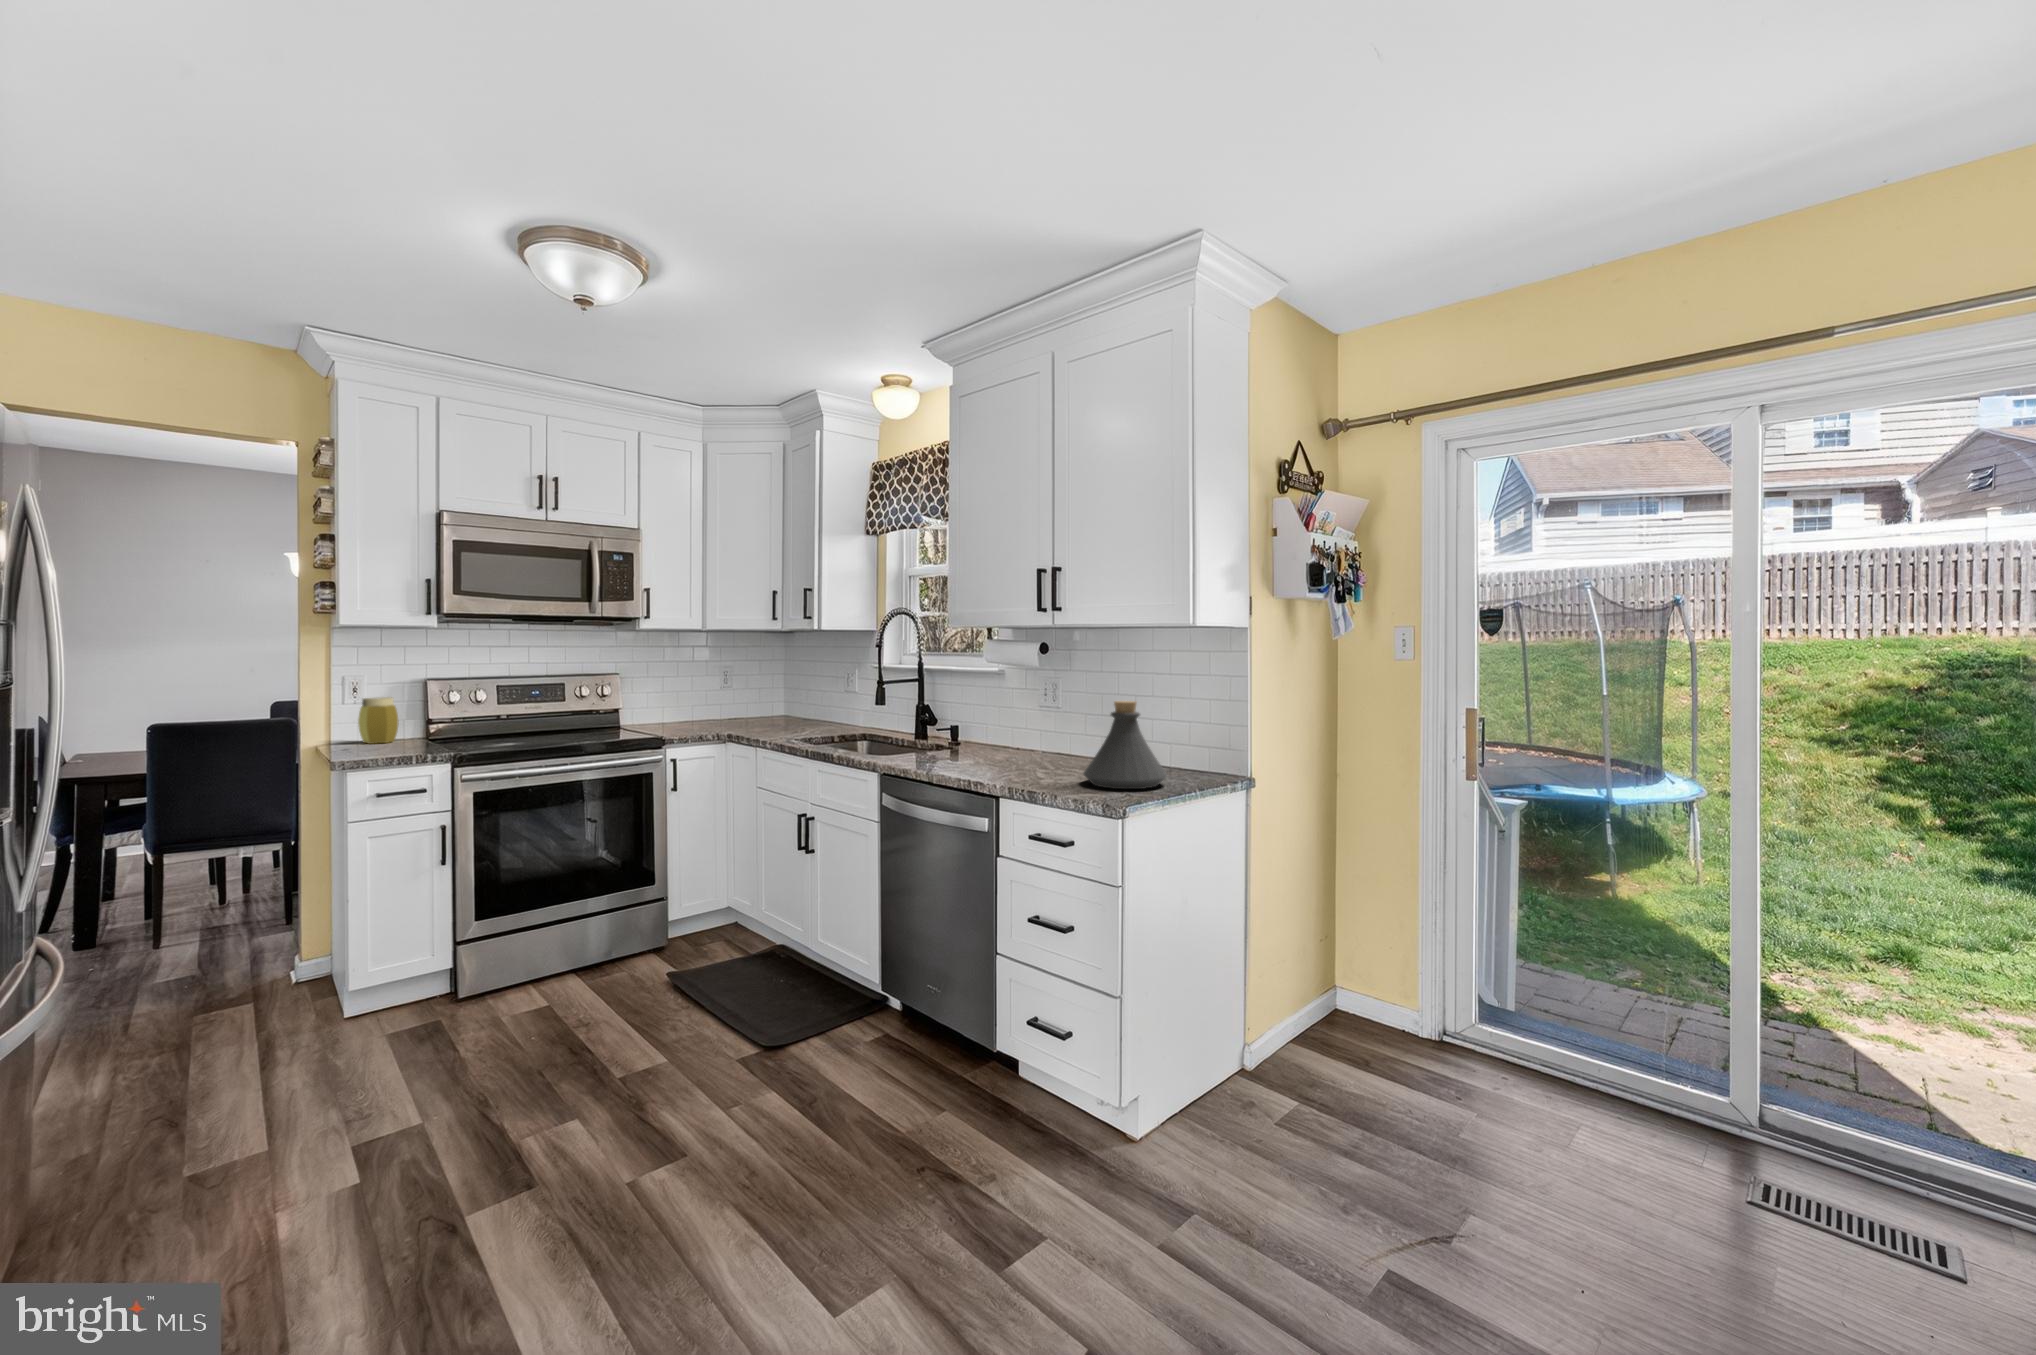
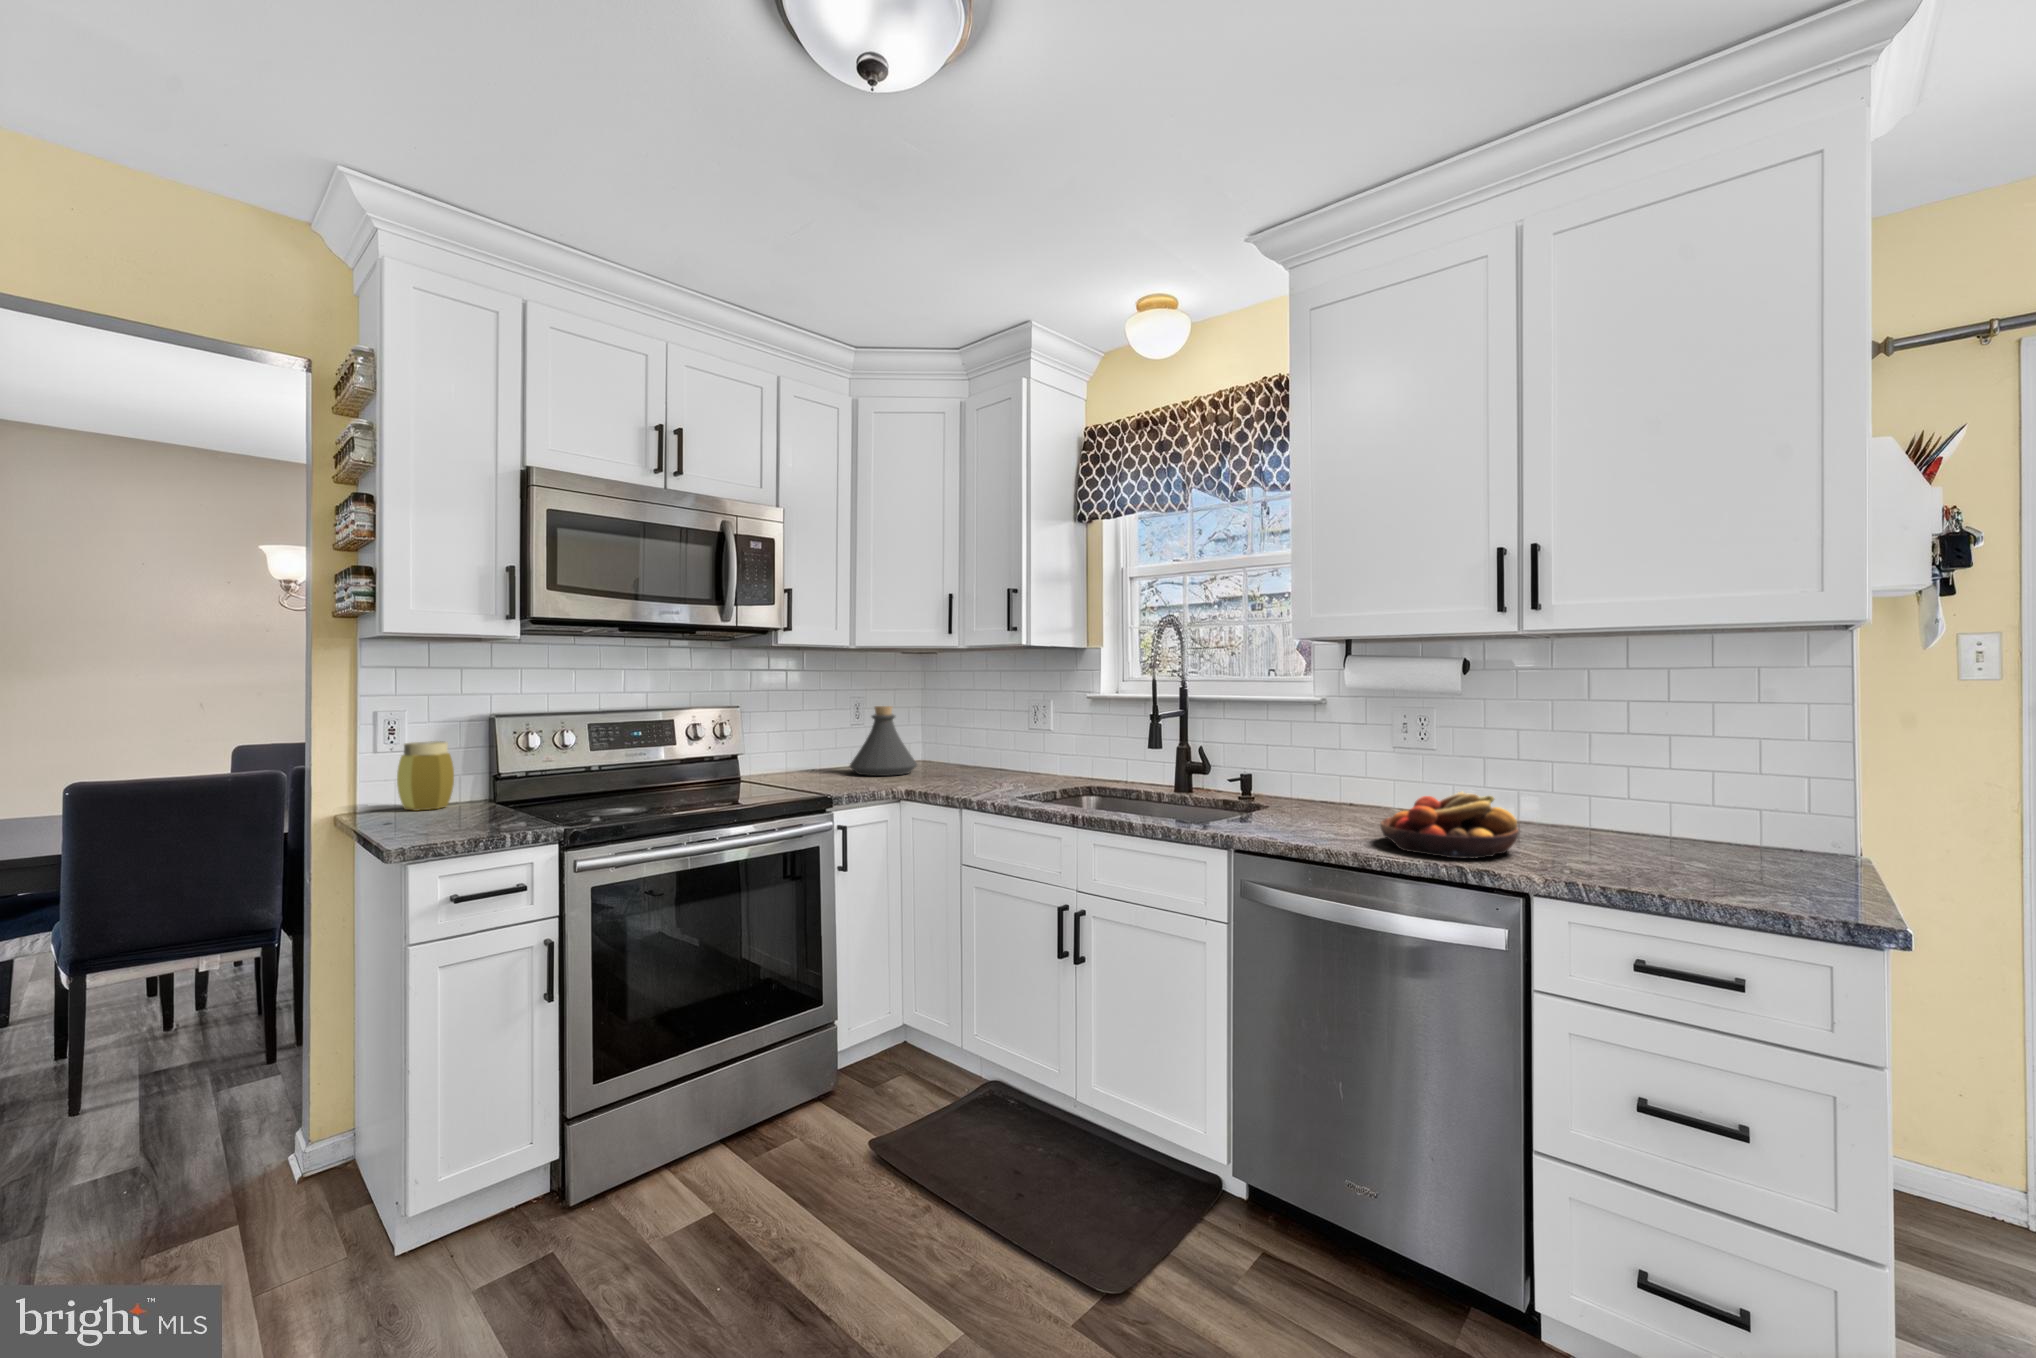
bottle: present [1083,701,1167,789] -> present [850,706,917,776]
fruit bowl: none [975,732,1058,773] -> present [1380,792,1519,859]

